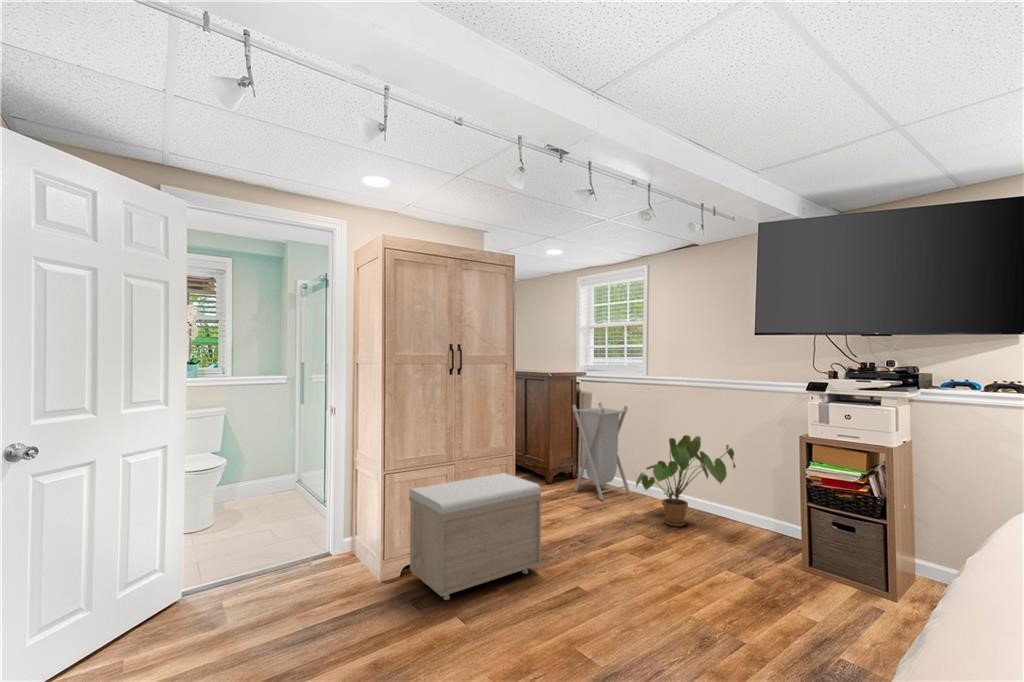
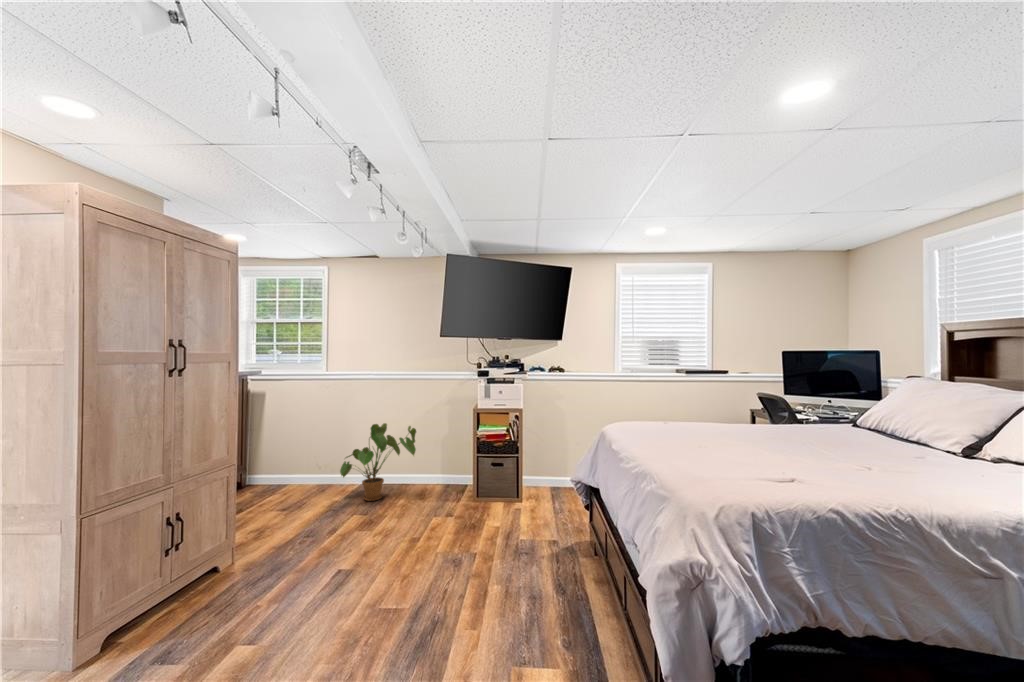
laundry hamper: present [572,403,630,500] -> none [254,406,316,500]
storage bench: present [409,473,541,600] -> none [120,487,291,643]

